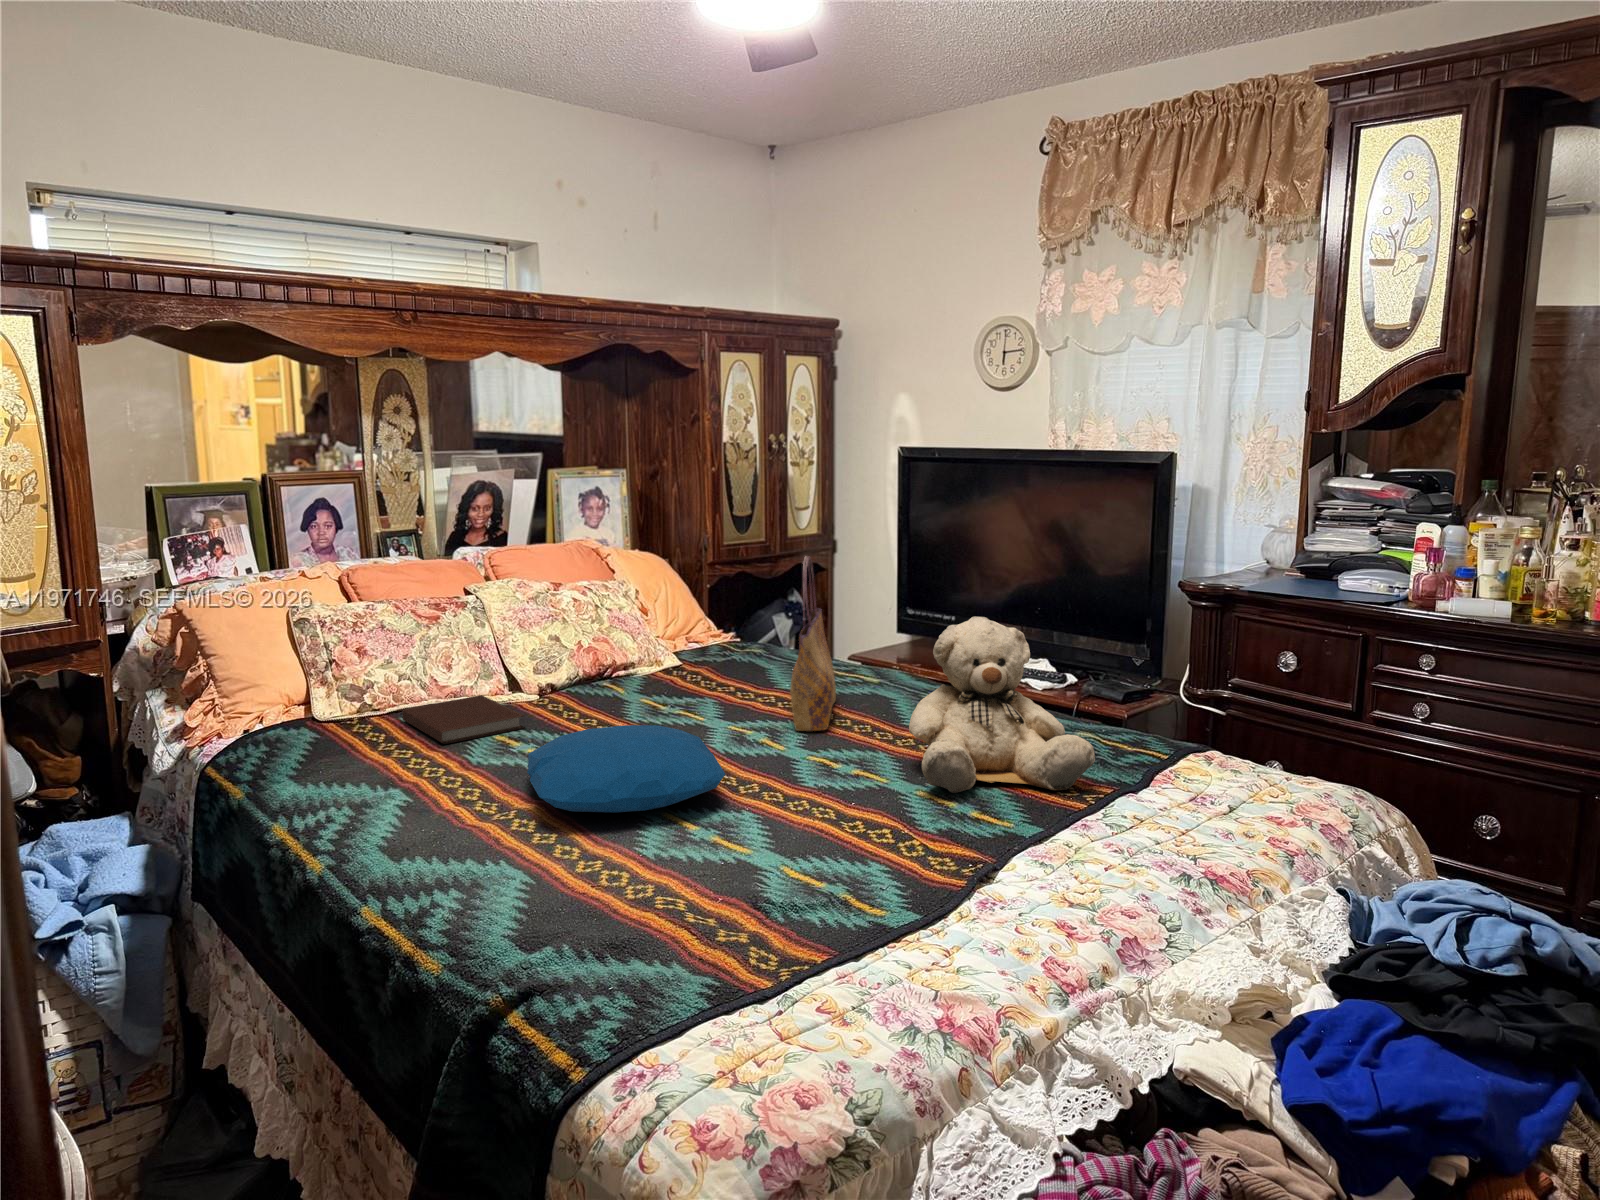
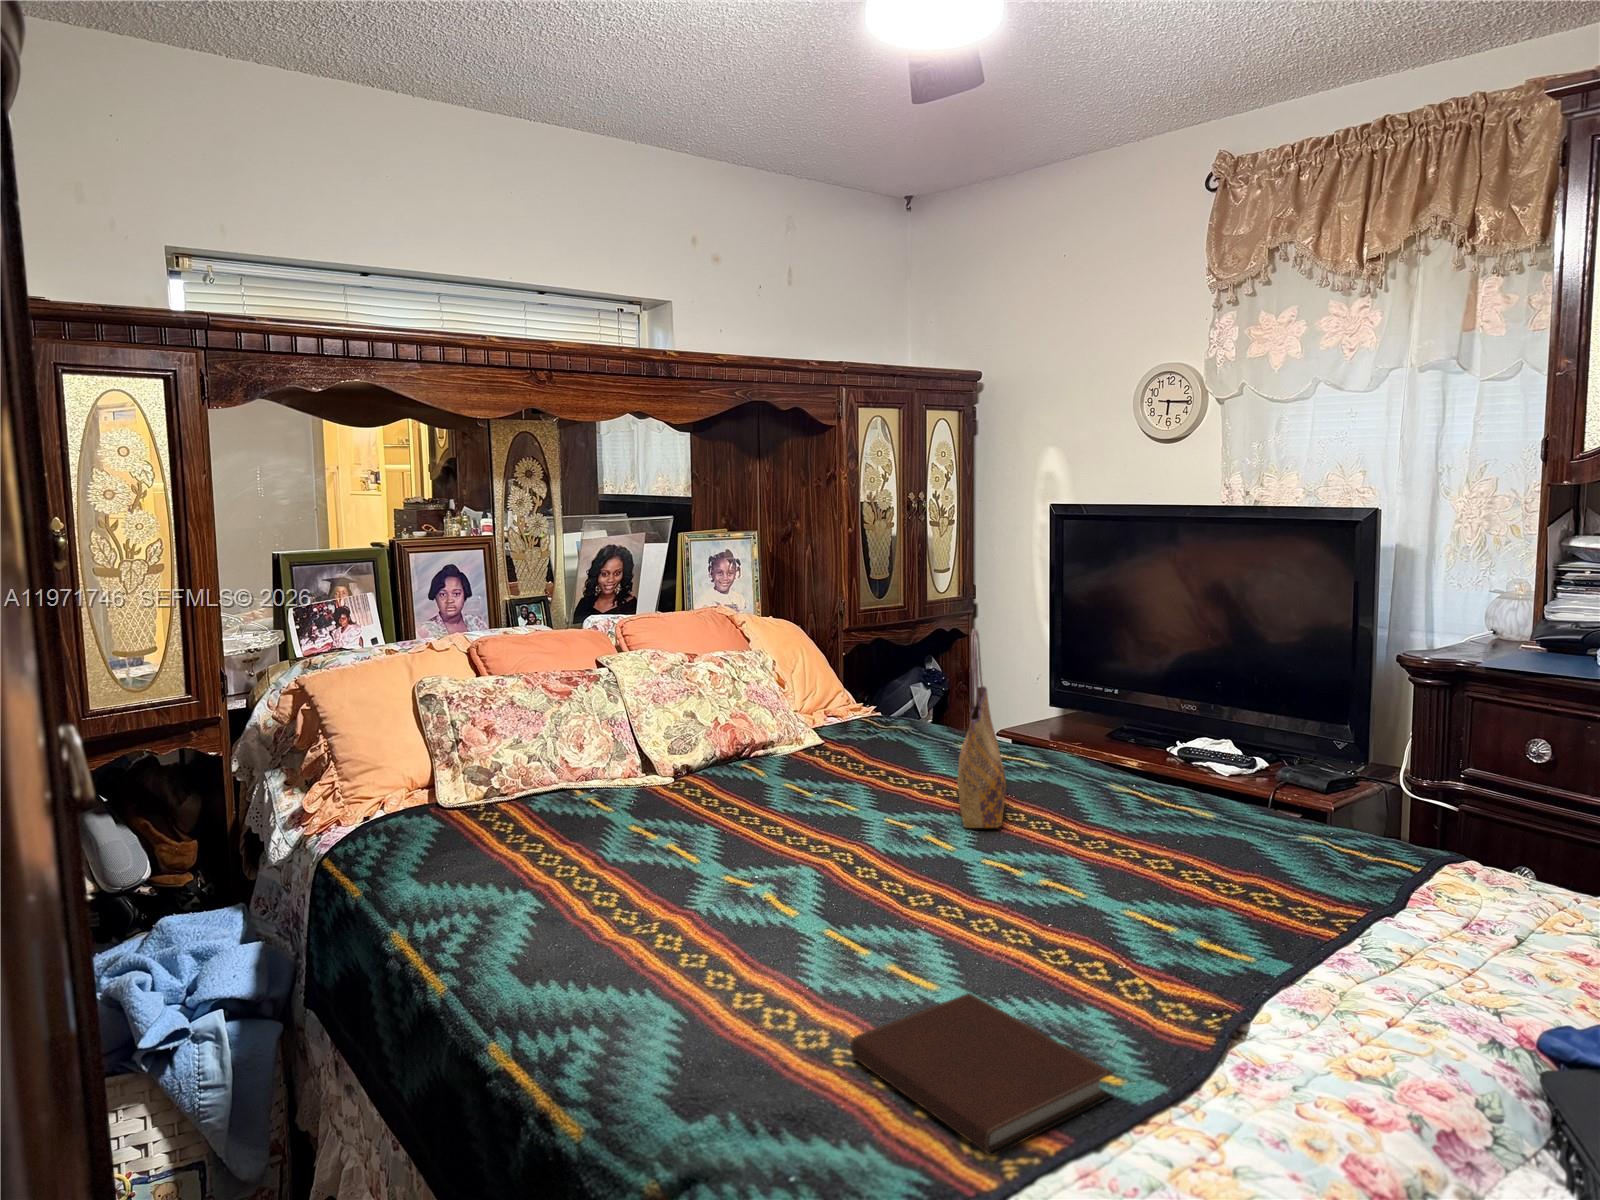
teddy bear: present [909,616,1095,793] -> none [1106,701,1341,913]
notebook: present [402,695,525,744] -> present [851,993,1113,1156]
pillow: present [527,725,725,813] -> none [671,821,898,930]

